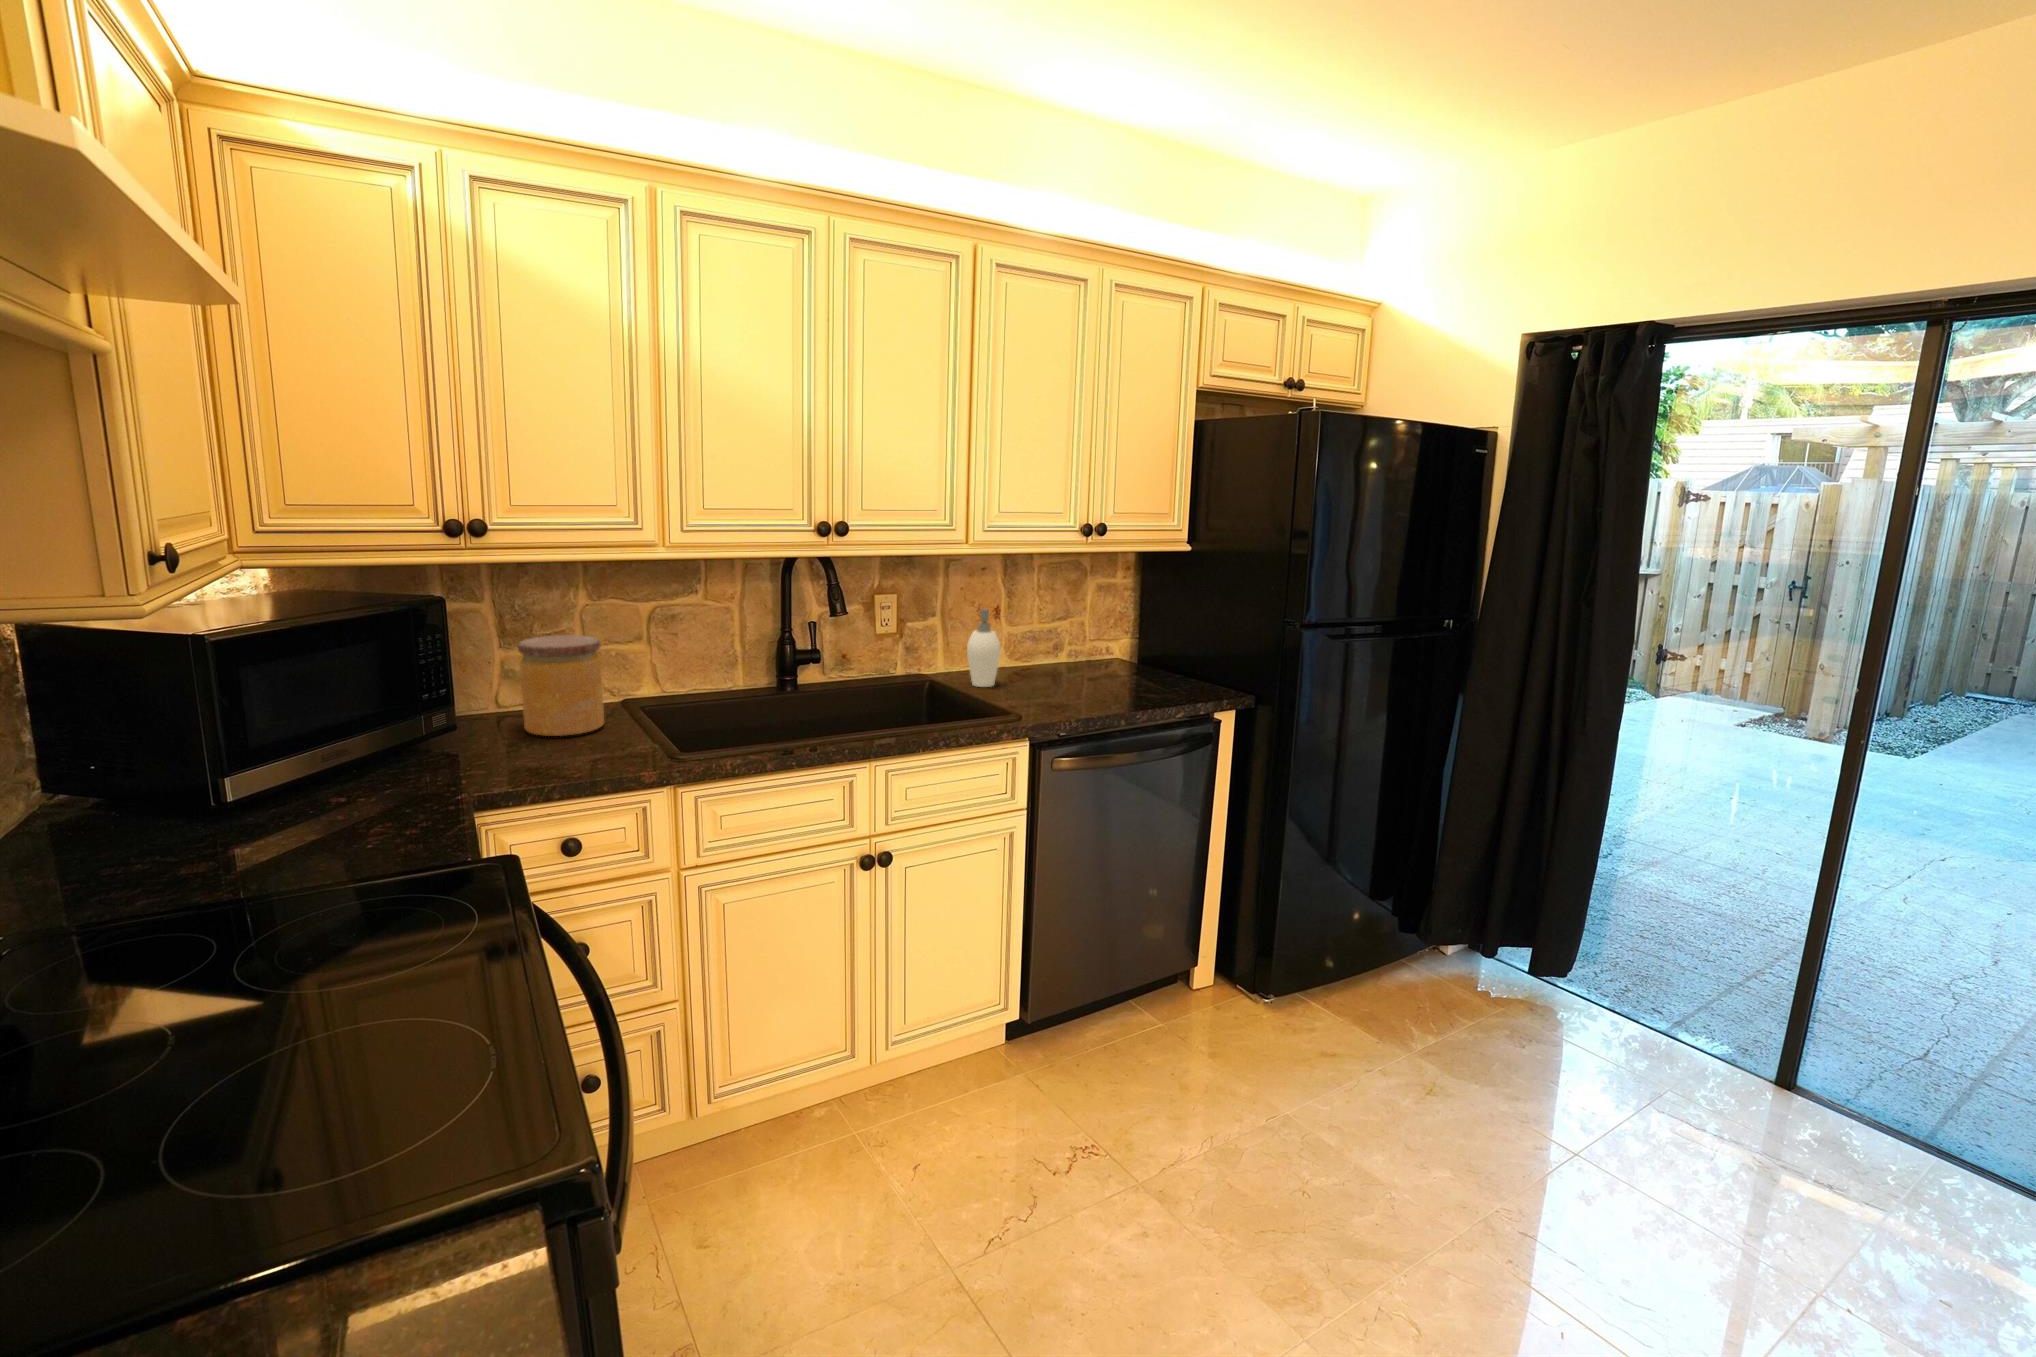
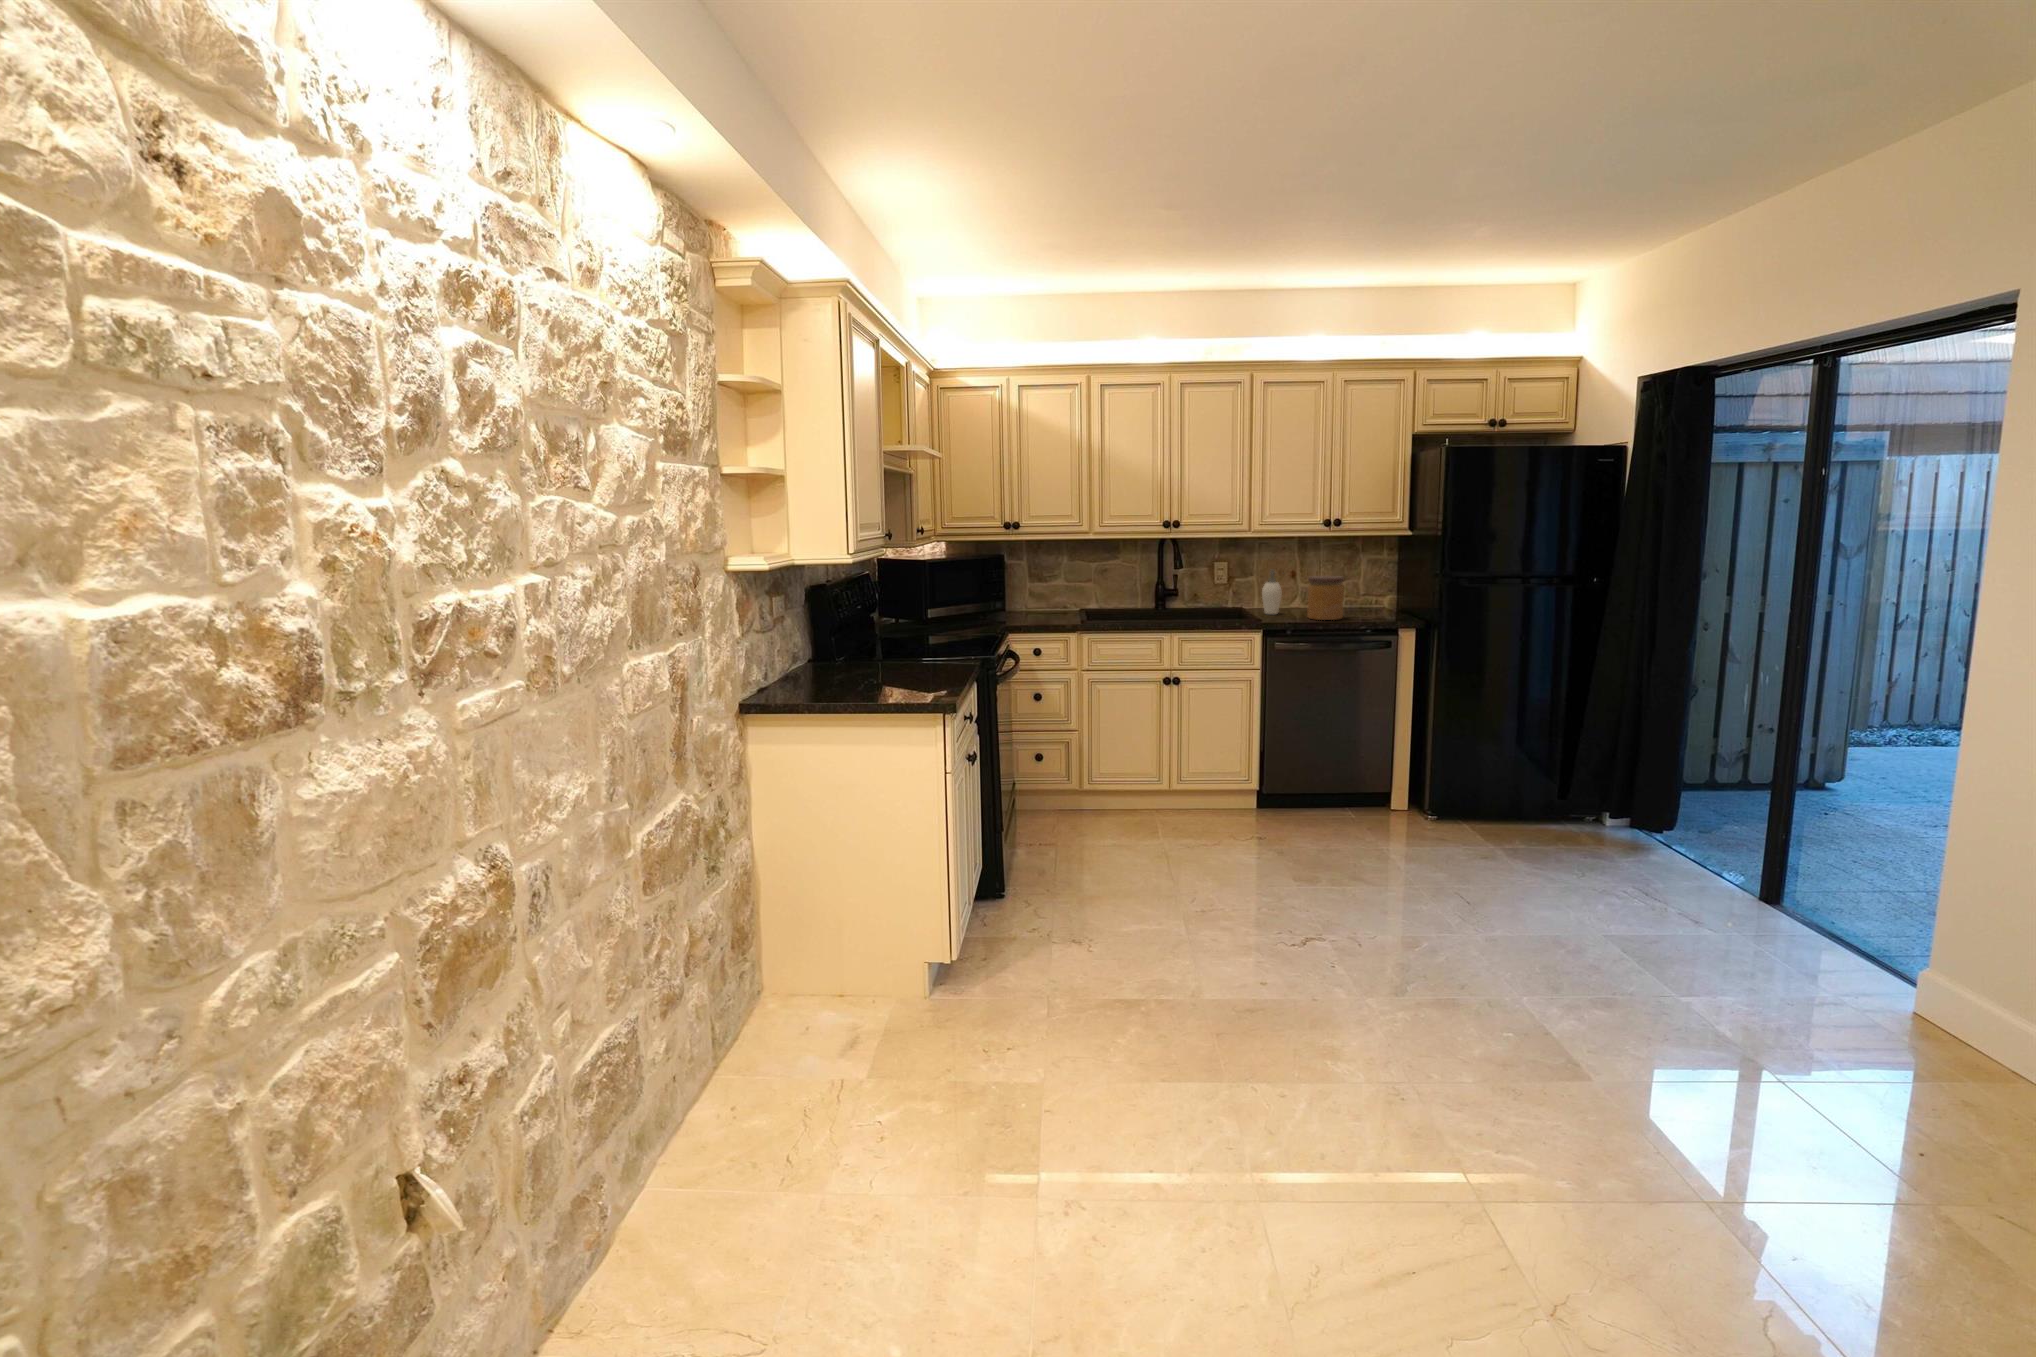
jar: present [518,635,604,736] -> present [1307,576,1344,620]

